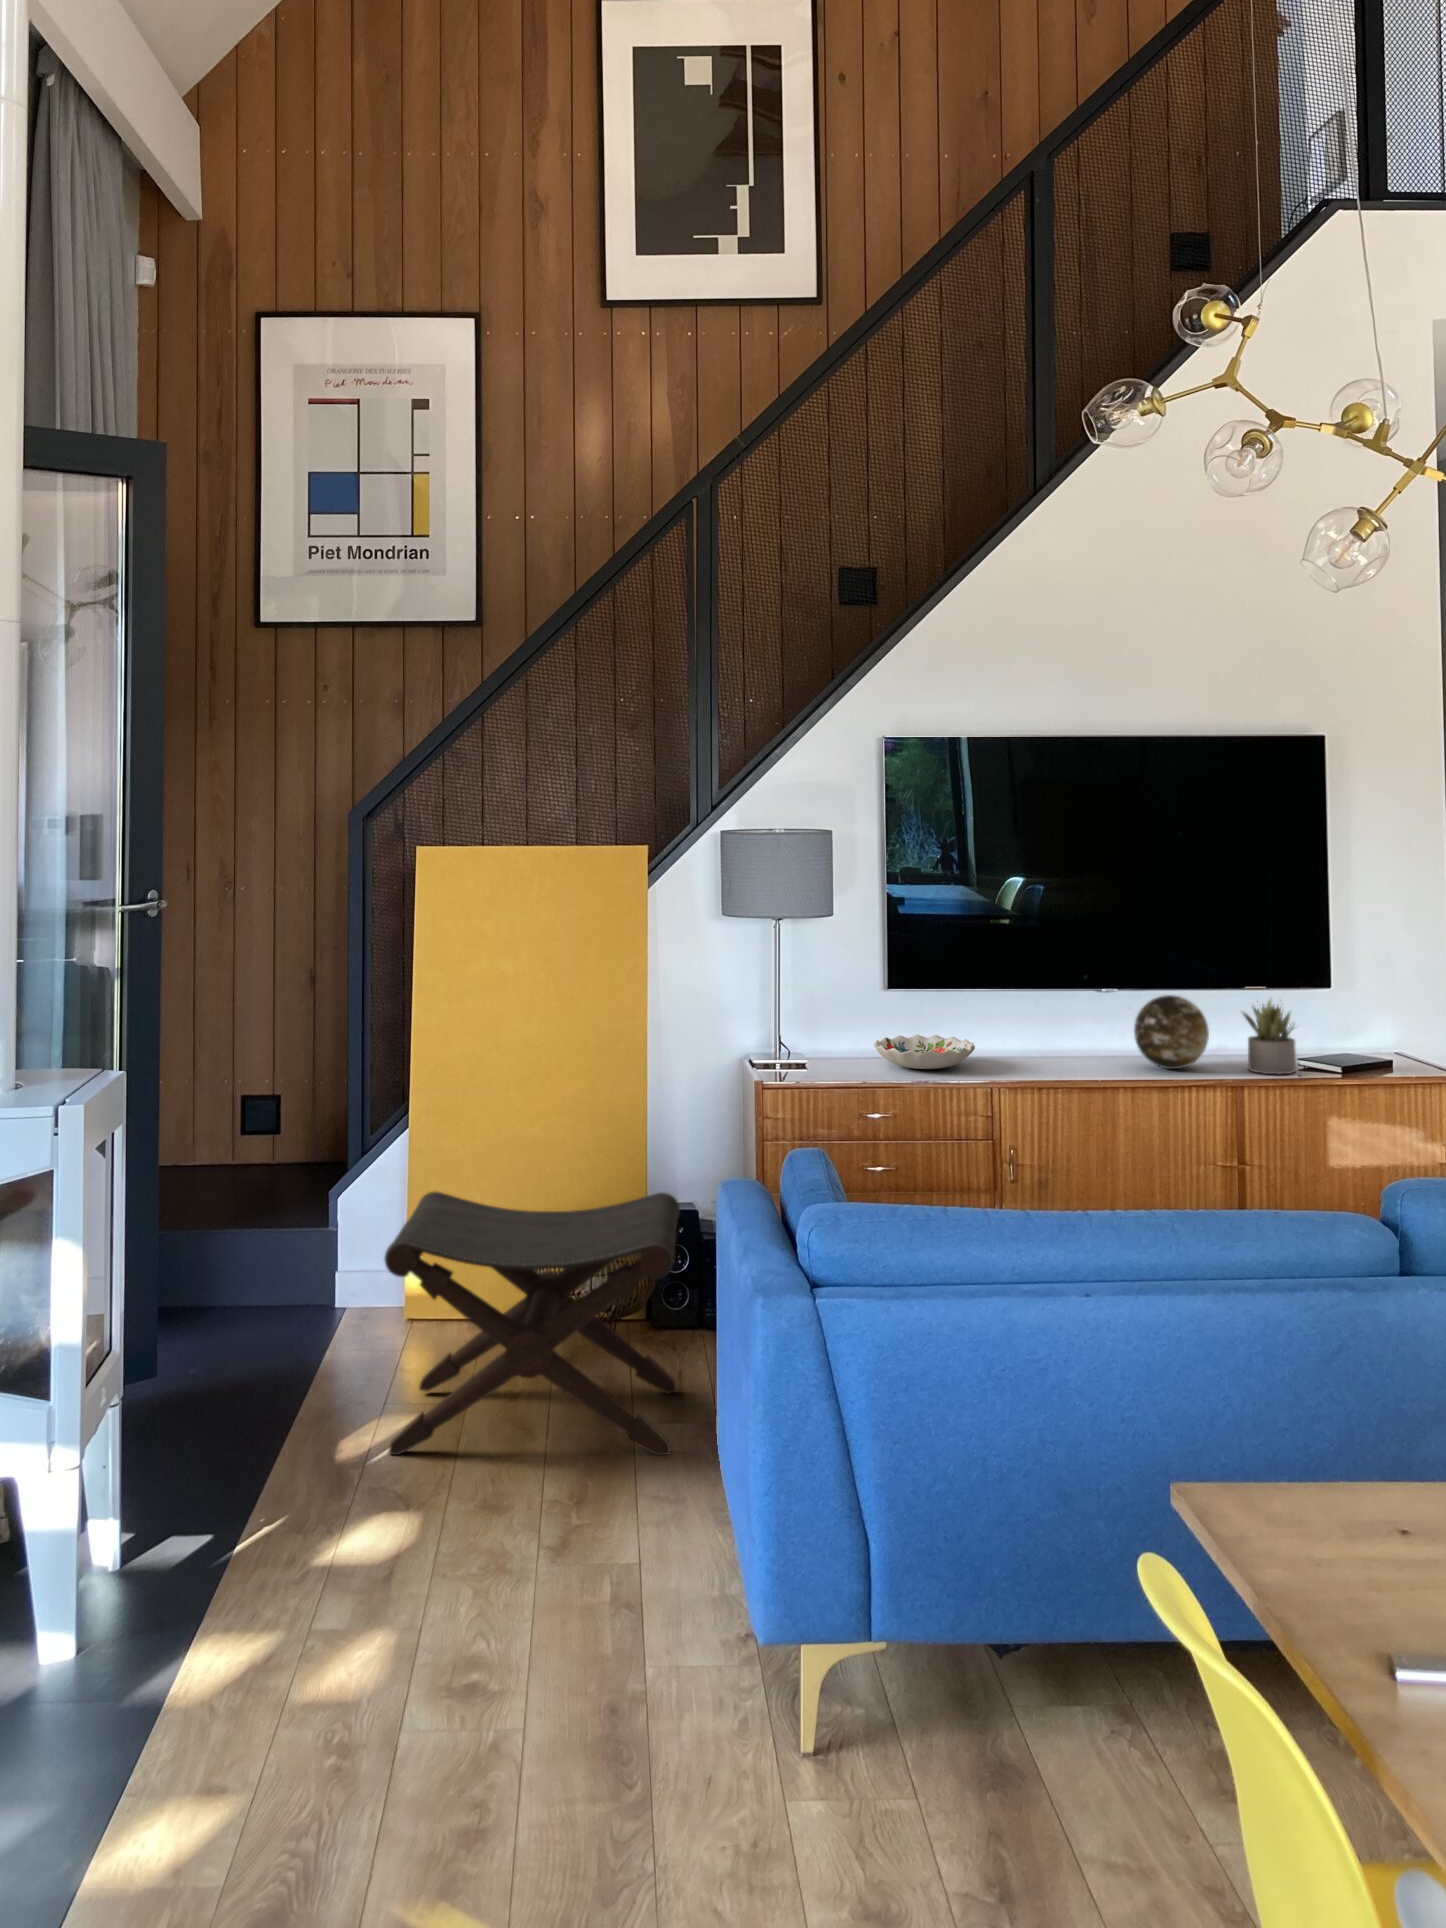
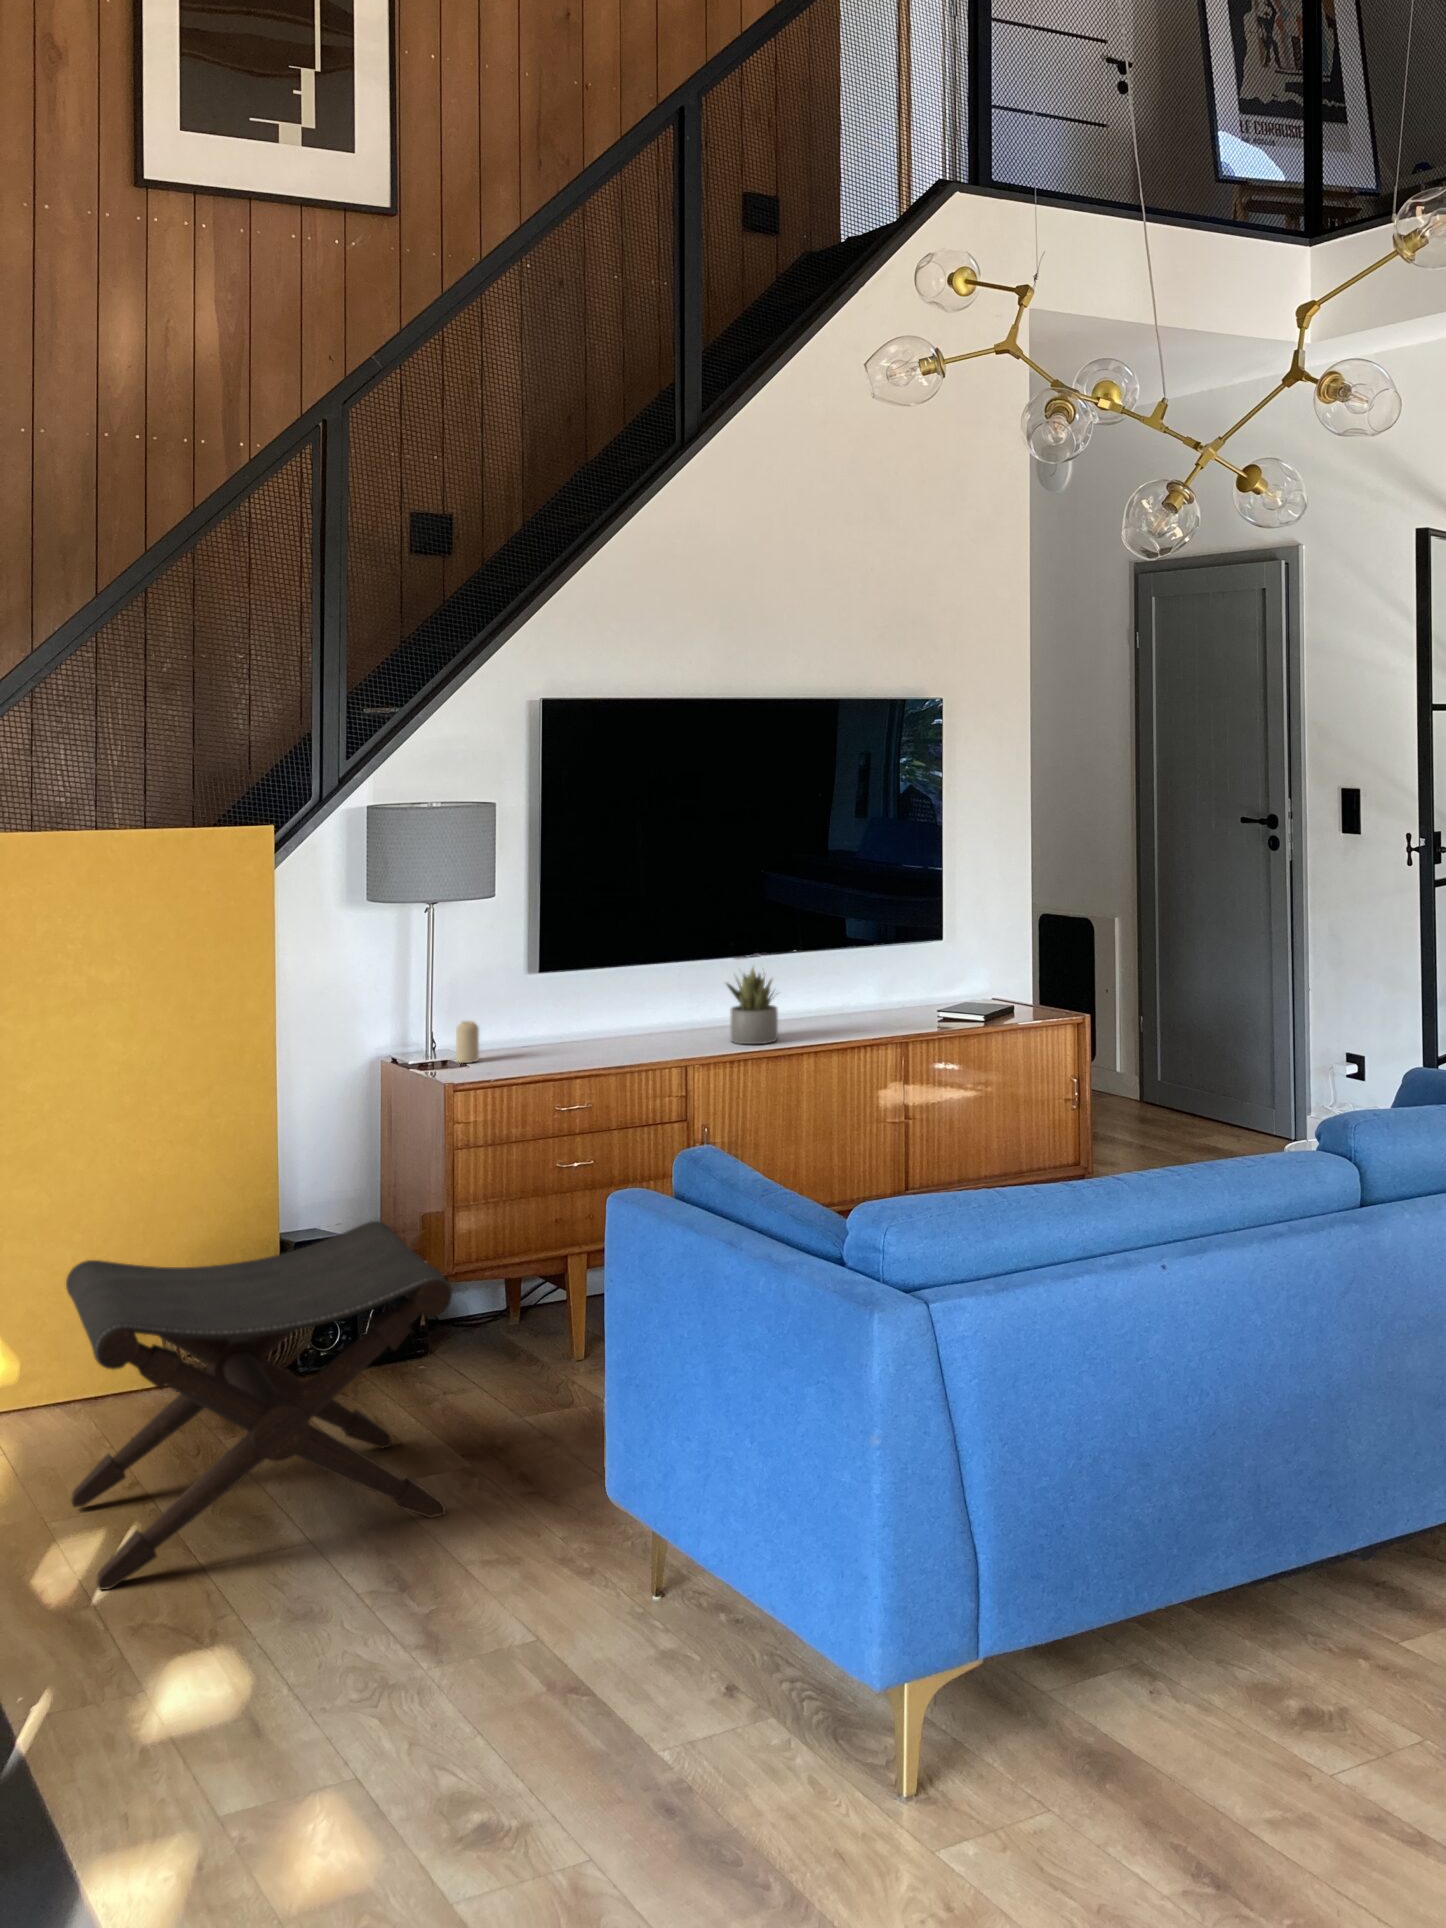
decorative orb: present [1134,995,1209,1069] -> none [794,955,866,1028]
succulent plant: present [1243,1000,1296,1074] -> present [727,968,778,1044]
candle: none [797,1029,817,1067] -> present [456,1021,479,1063]
decorative bowl: present [874,1035,975,1069] -> none [538,1015,646,1052]

